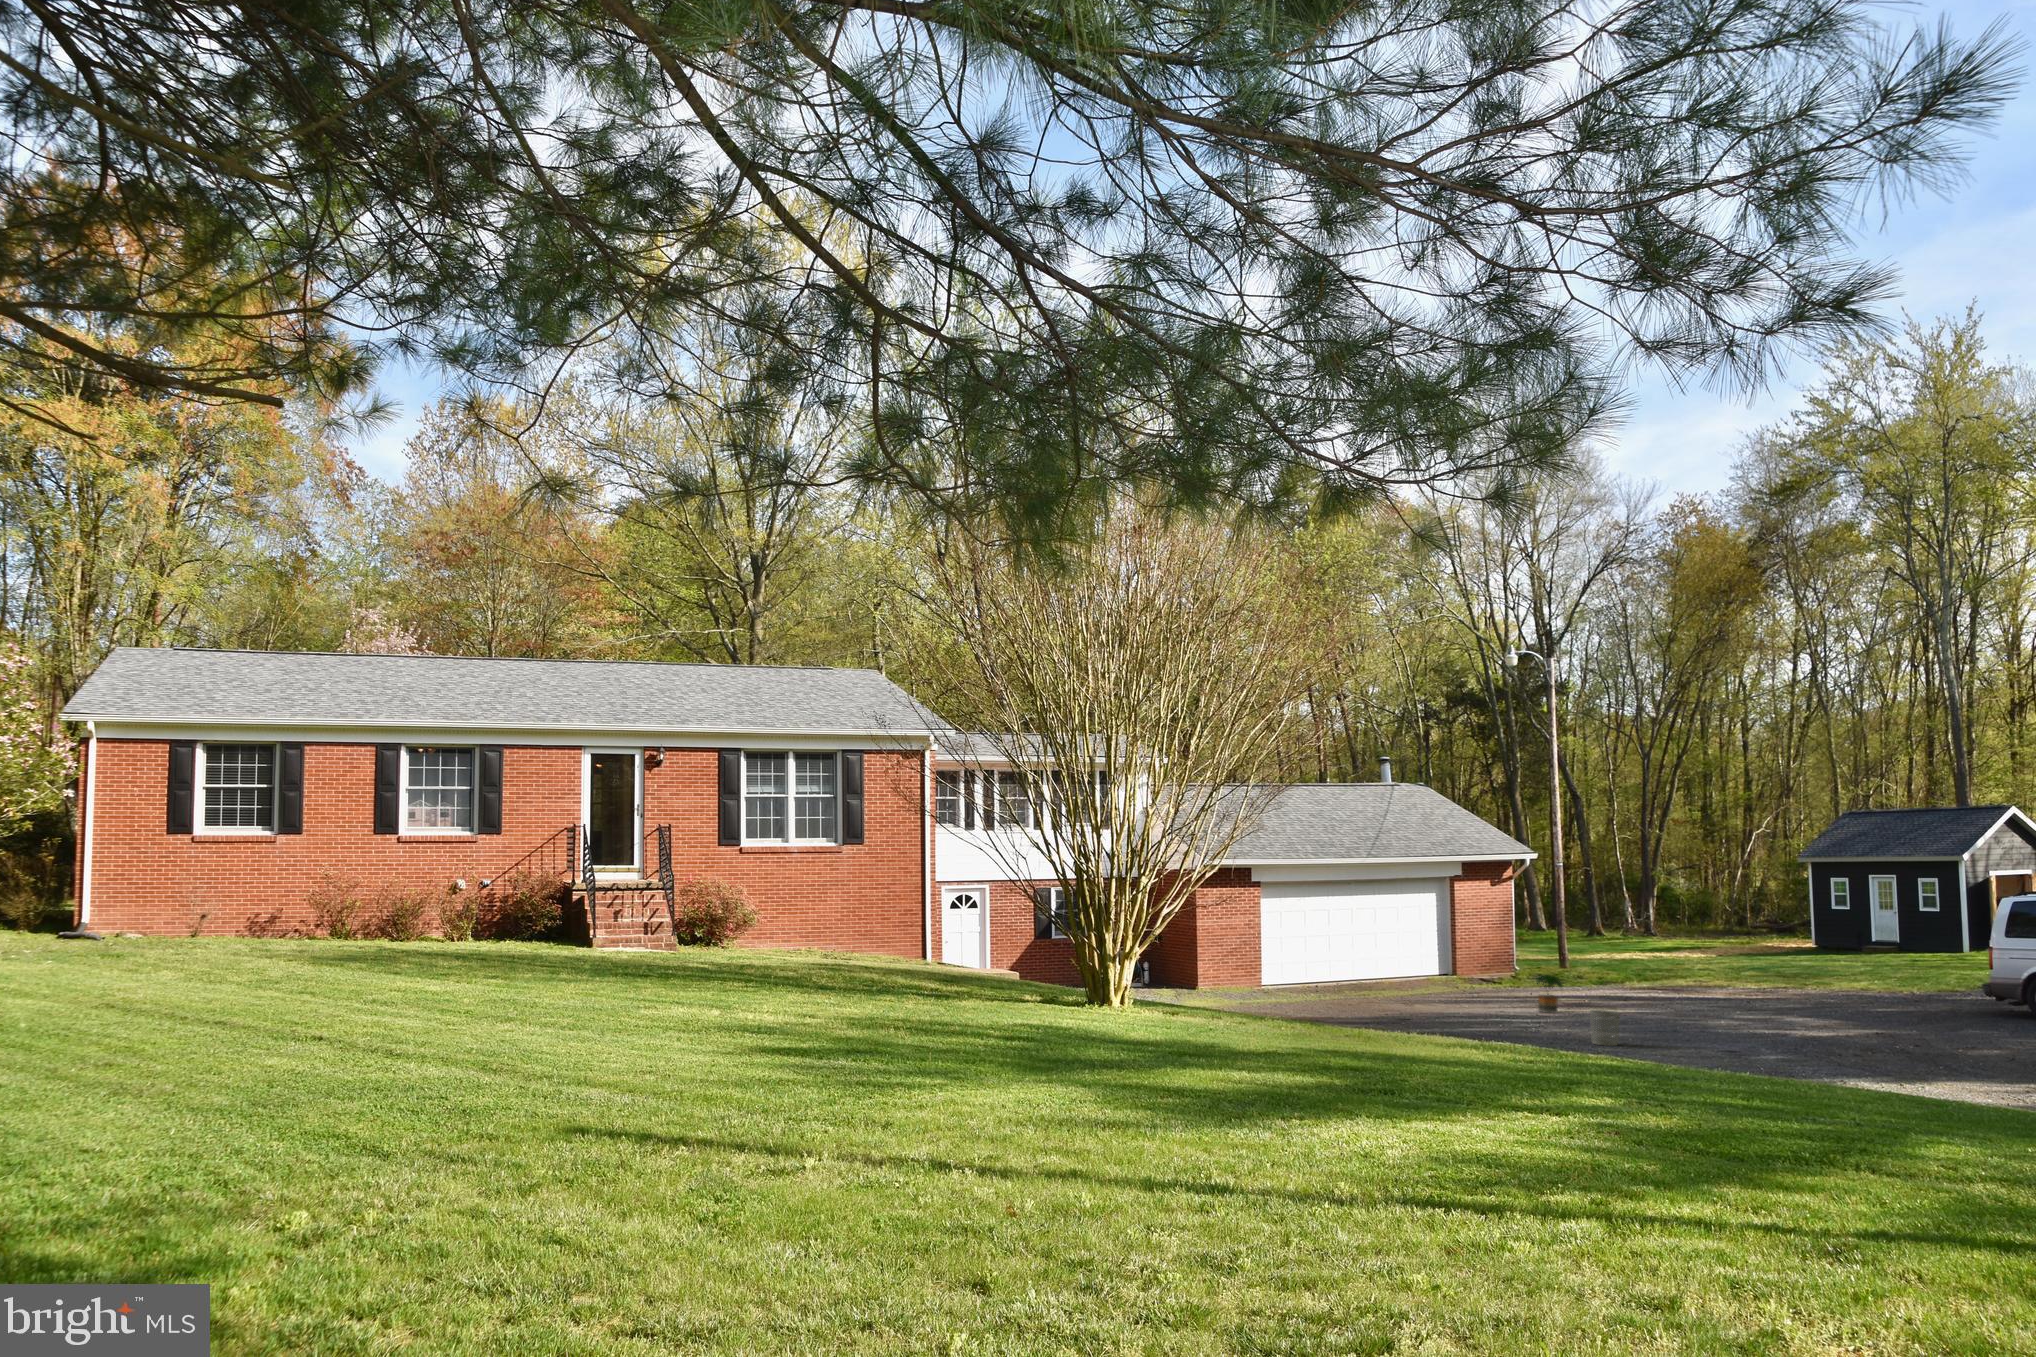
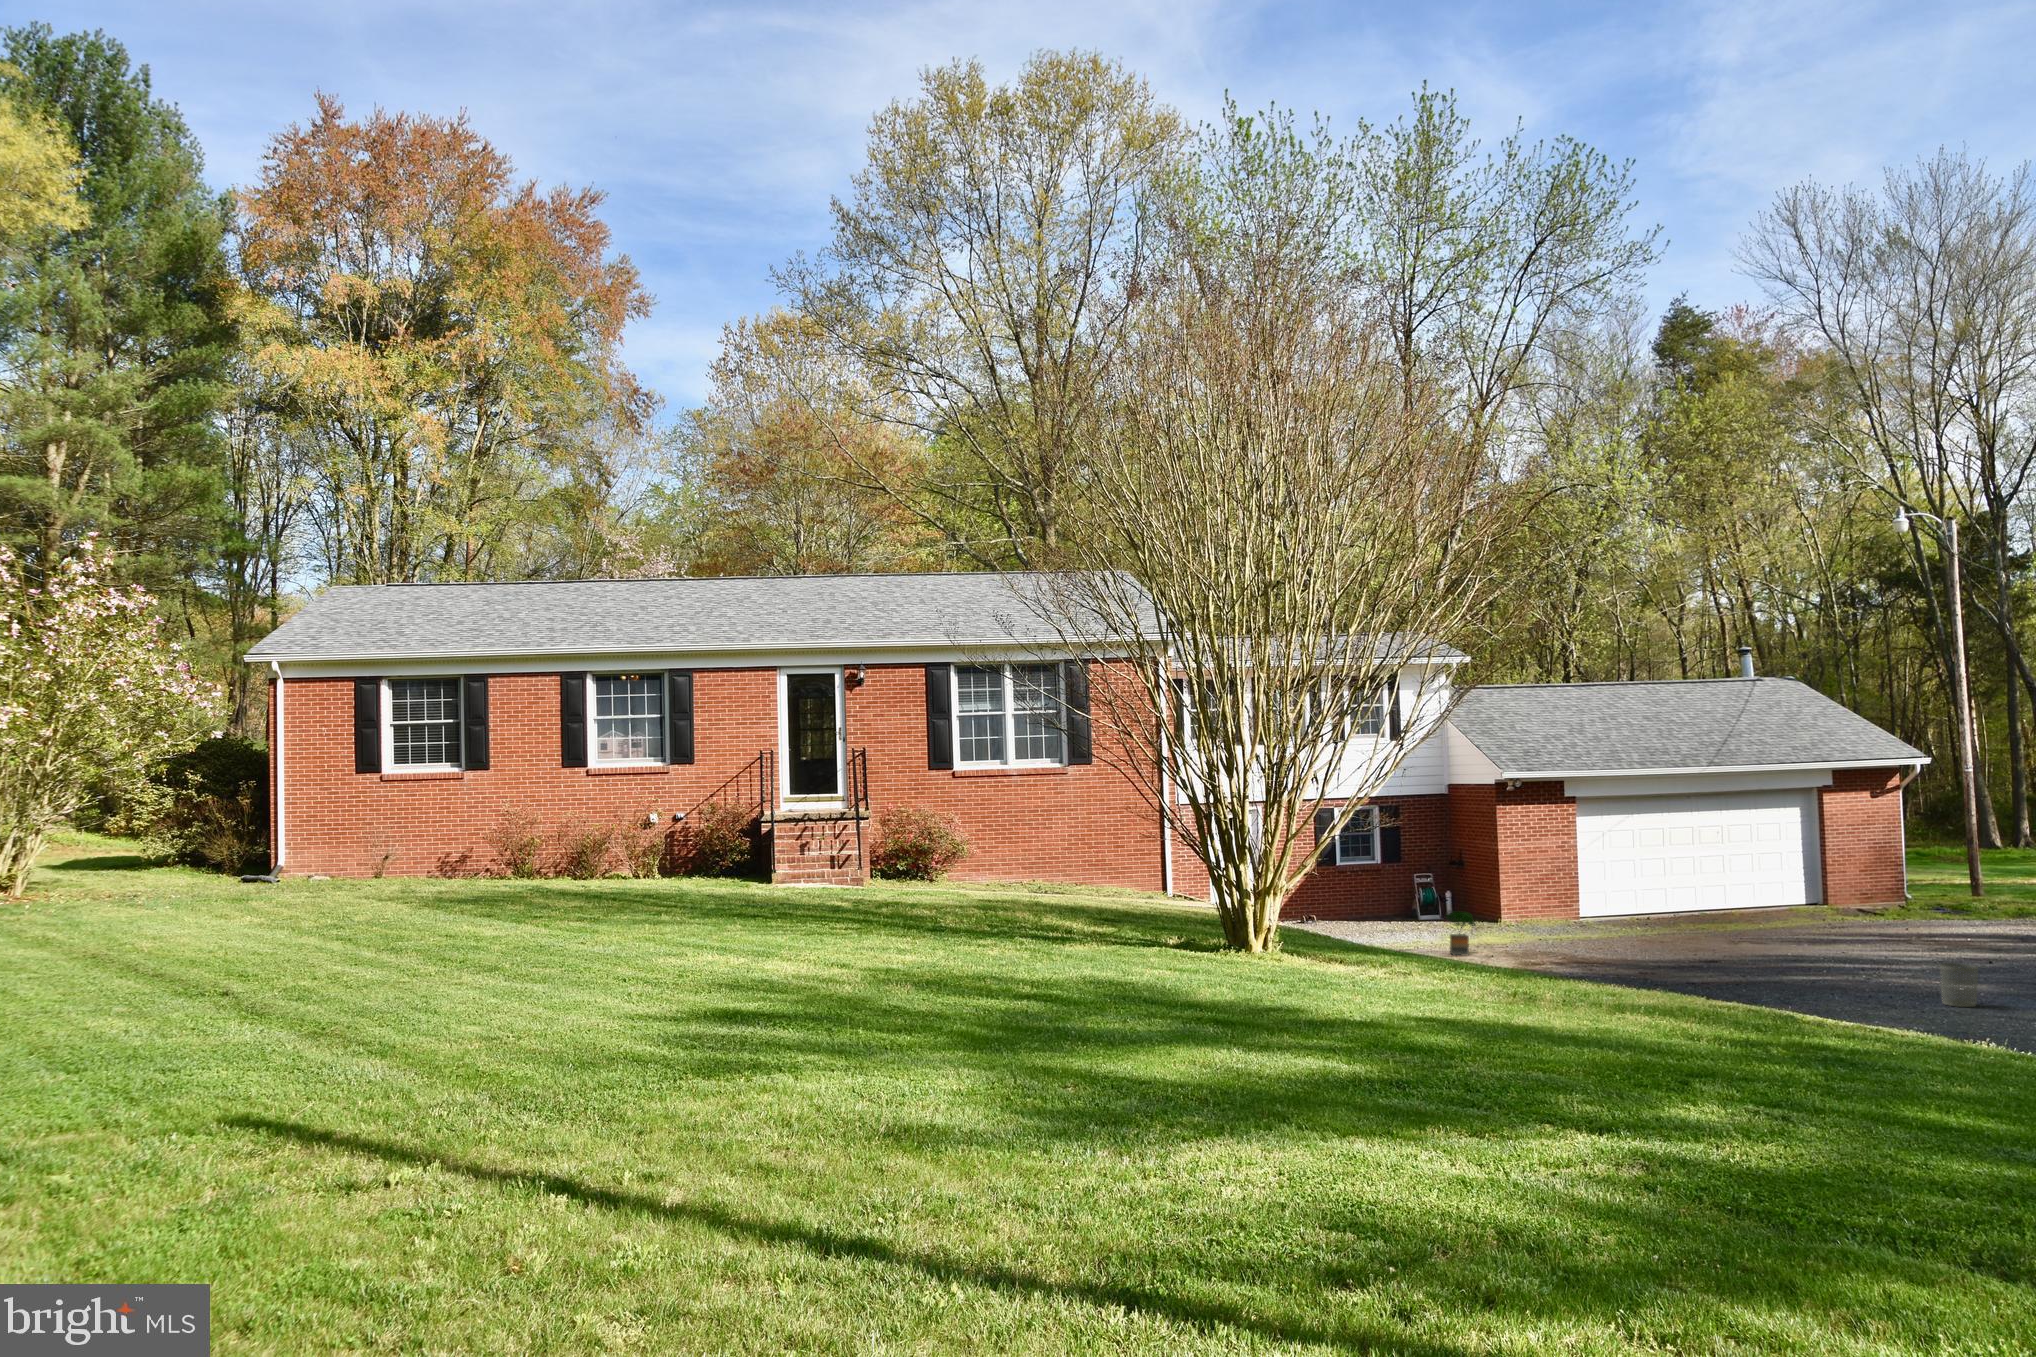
potted tree: present [1536,975,1562,1013] -> present [1447,912,1475,955]

